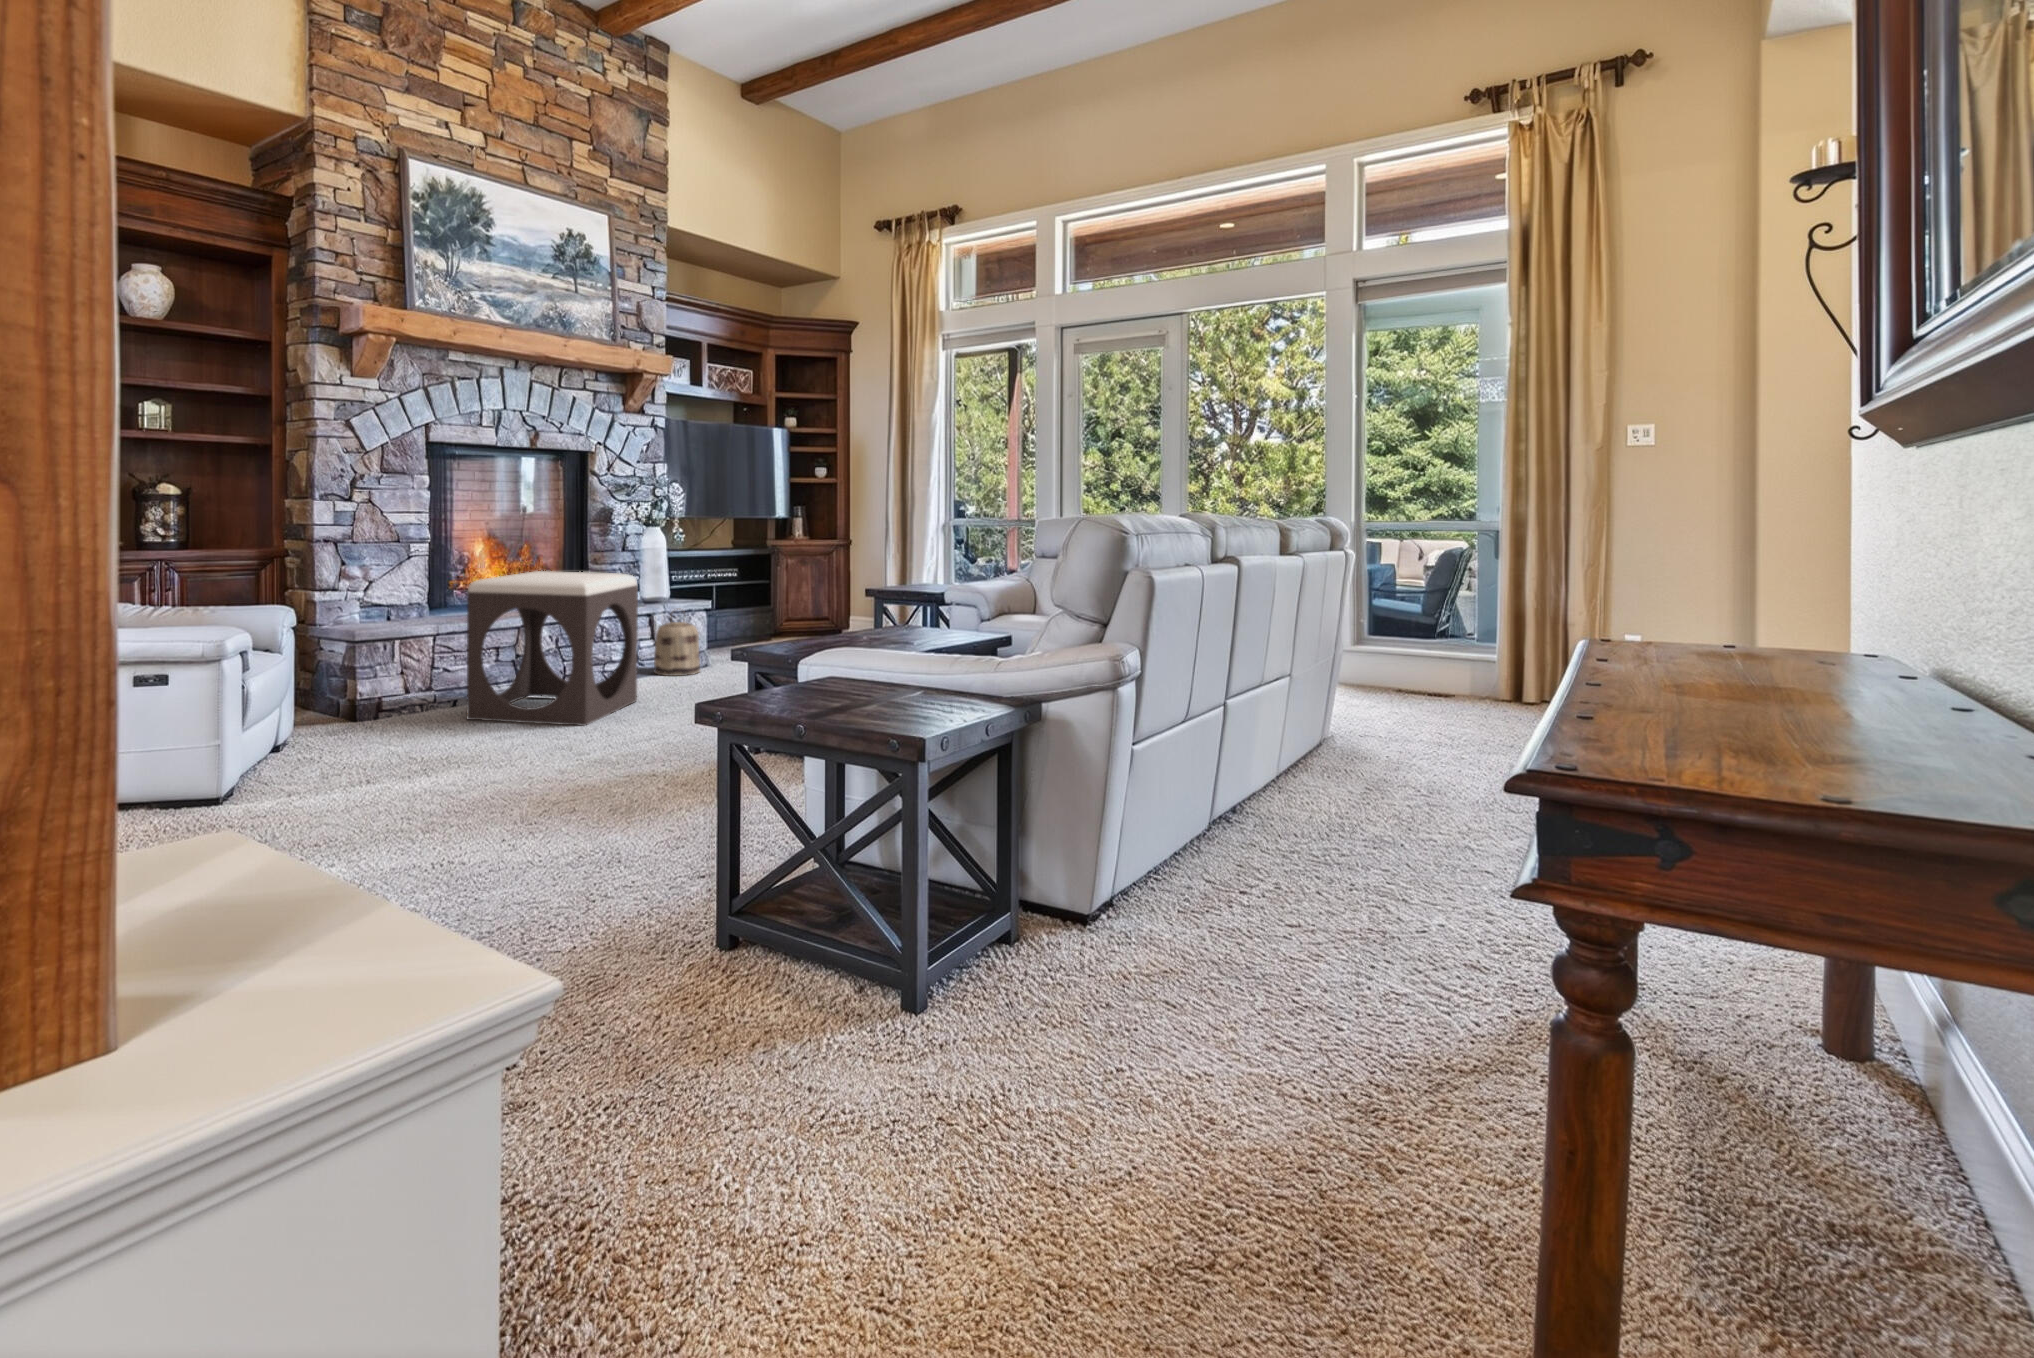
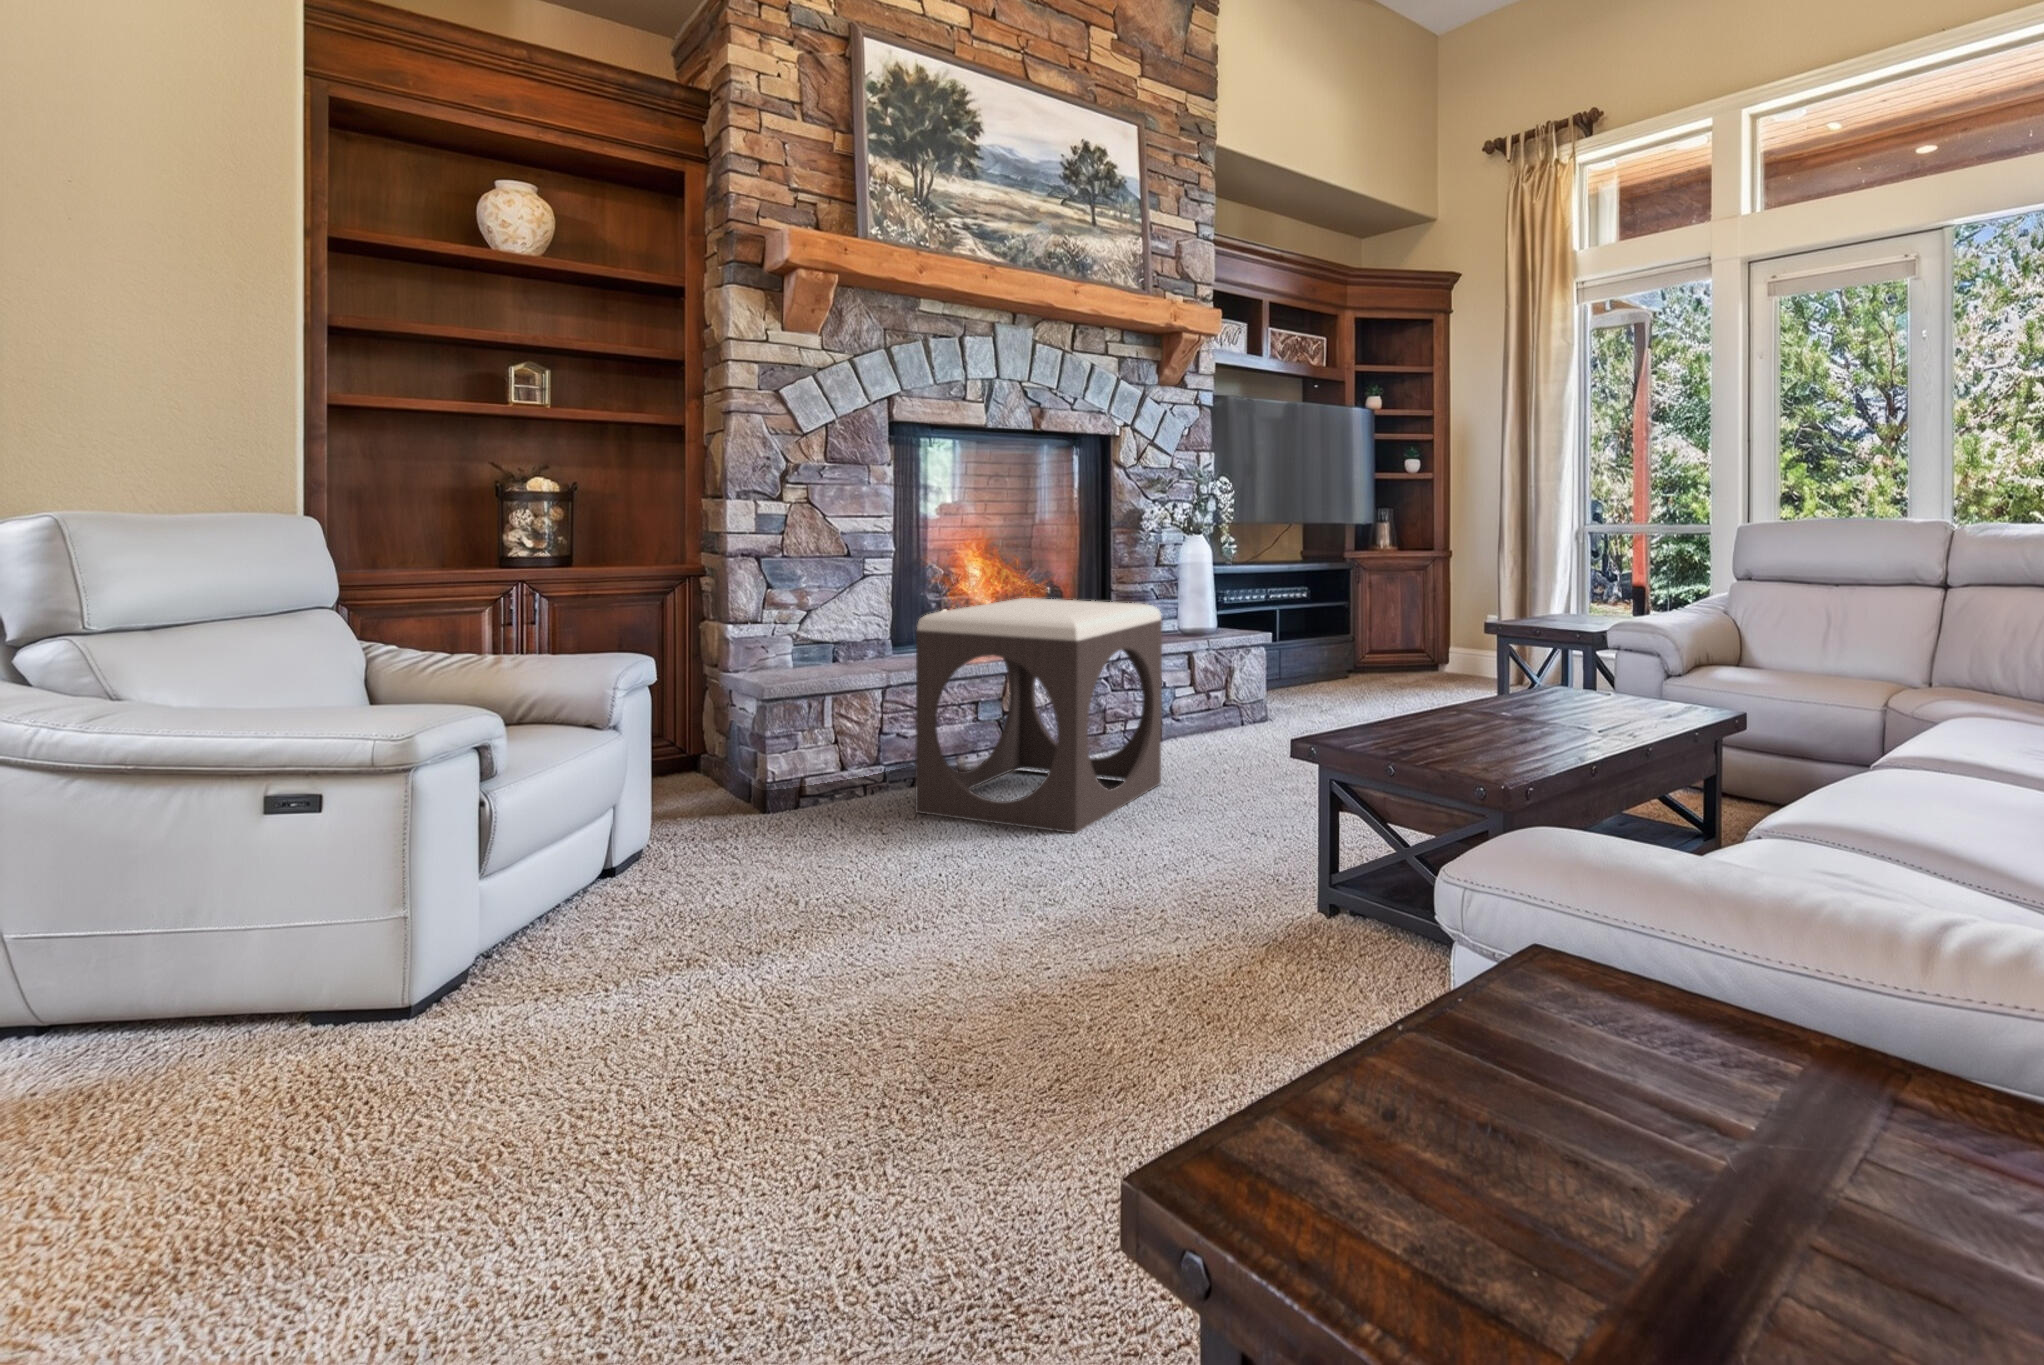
basket: present [654,608,700,676] -> none [1194,645,1256,736]

